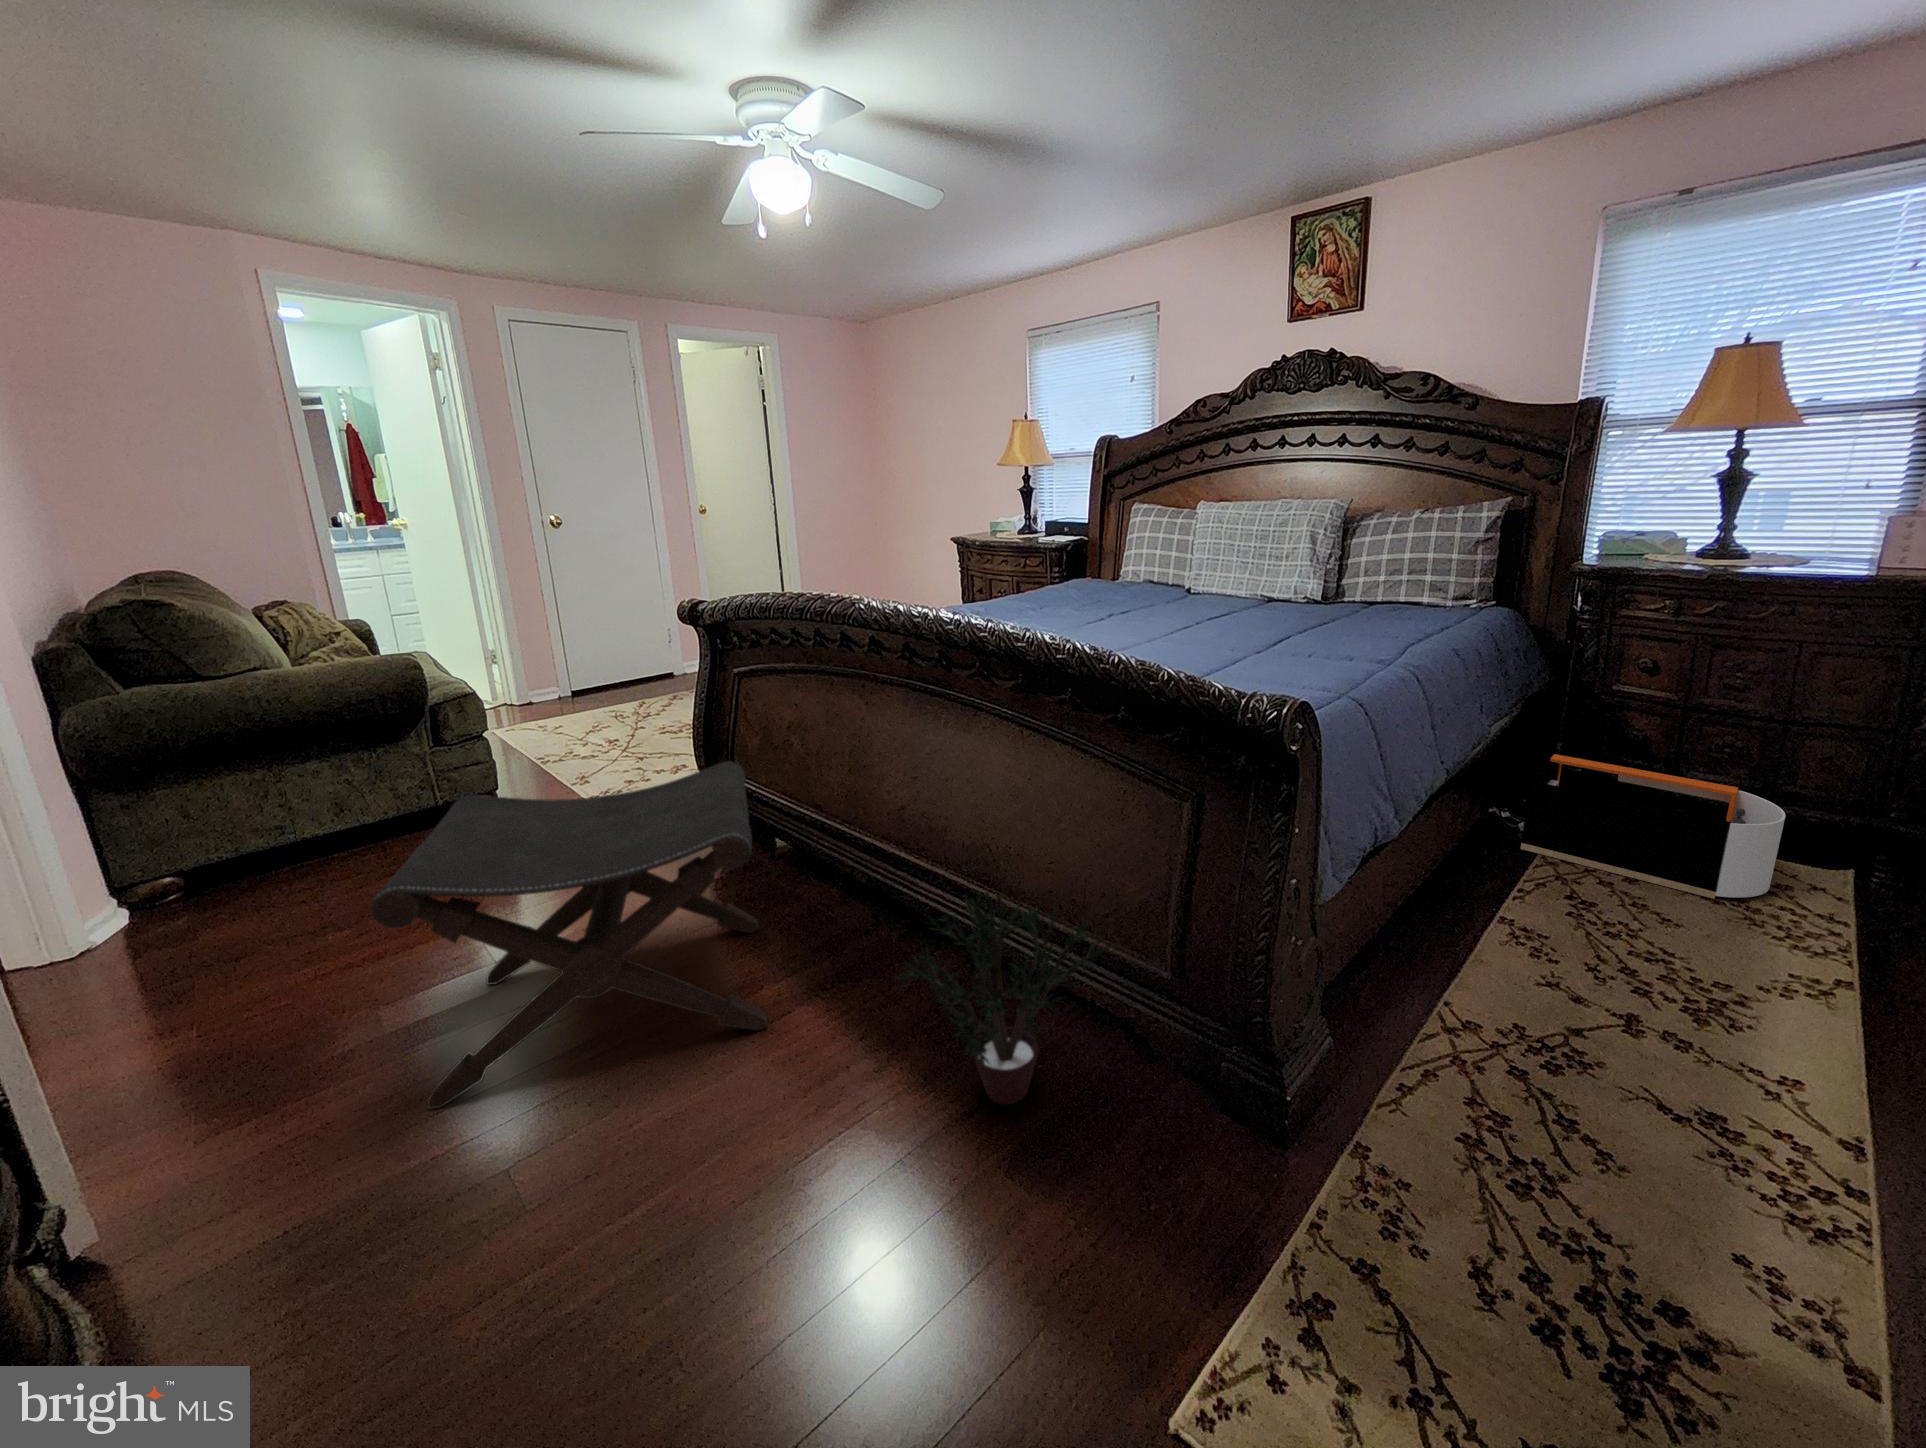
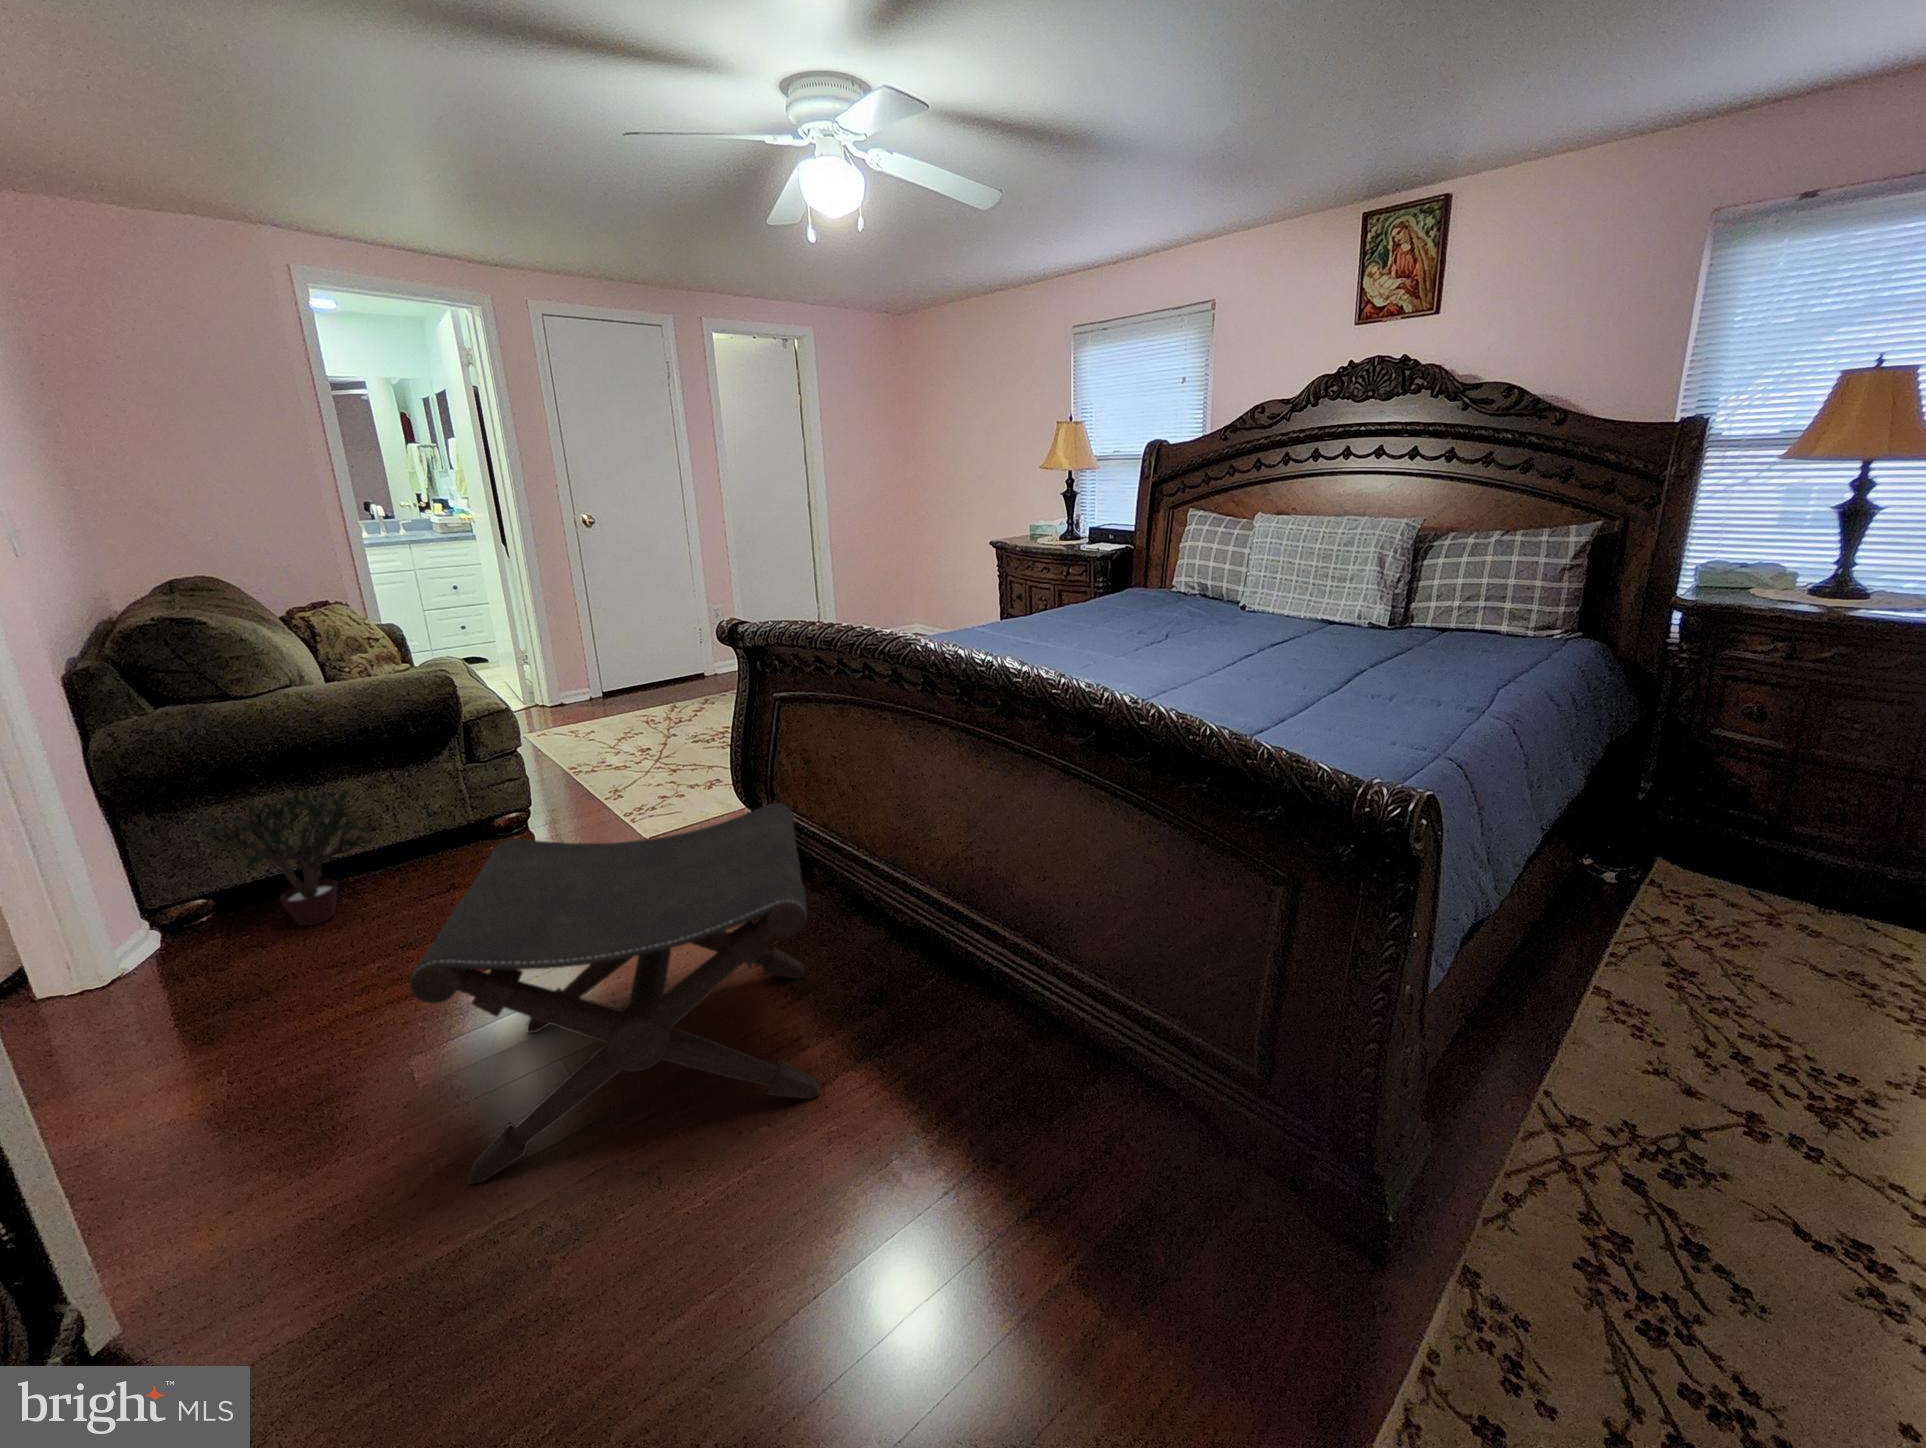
storage bin: present [1521,754,1785,899] -> none [1604,798,1907,970]
potted plant: present [898,891,1111,1105] -> present [208,785,369,926]

